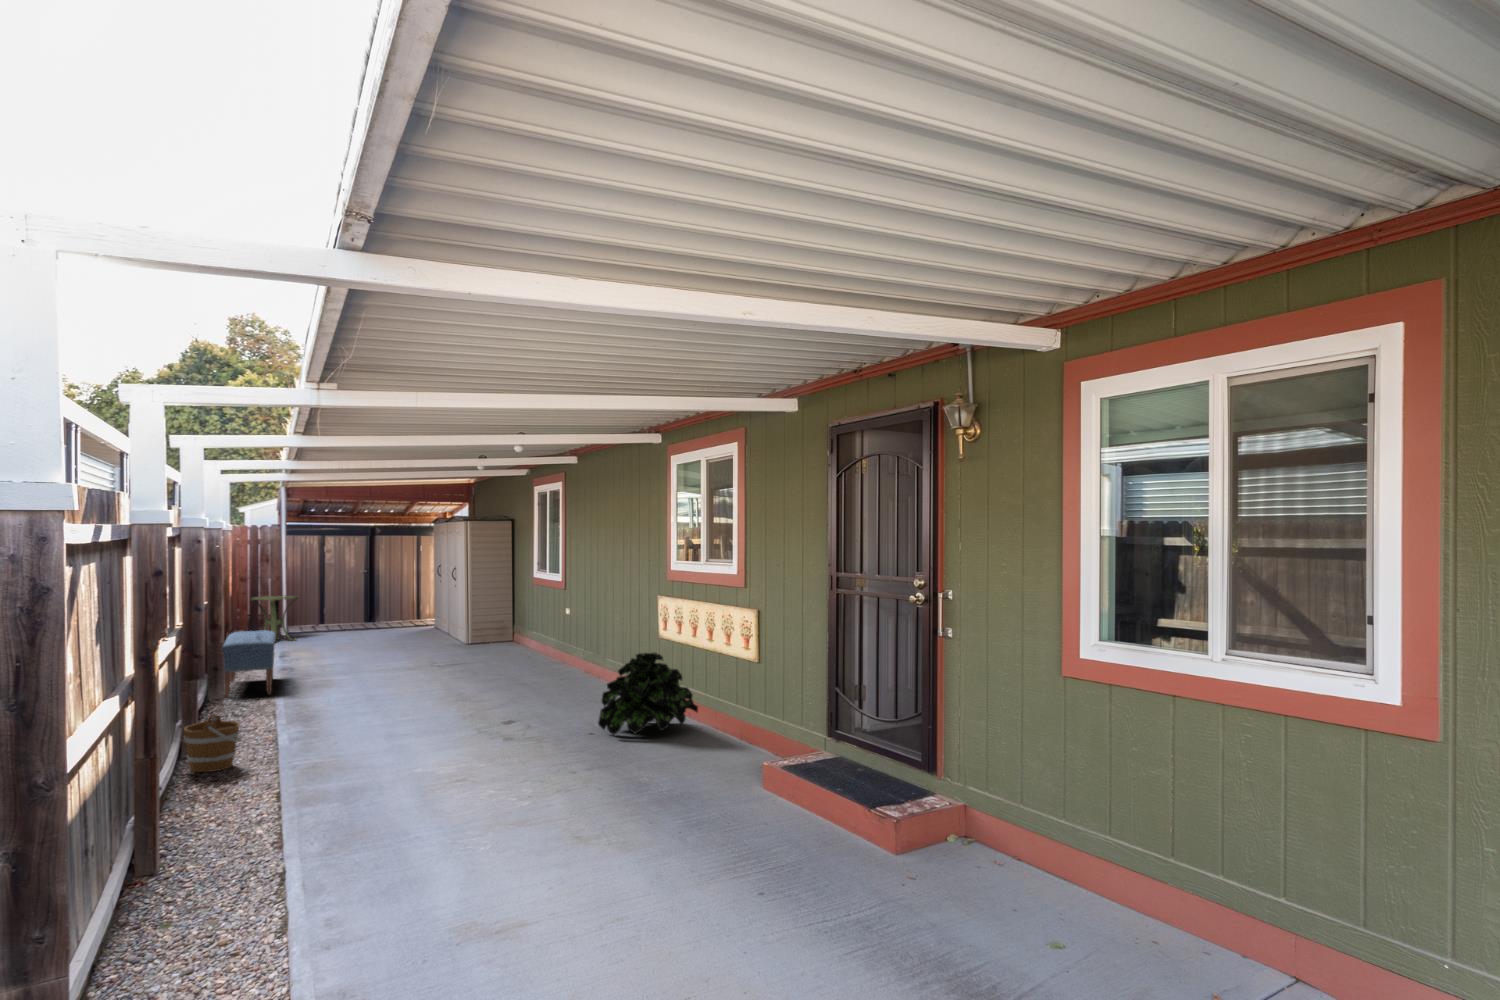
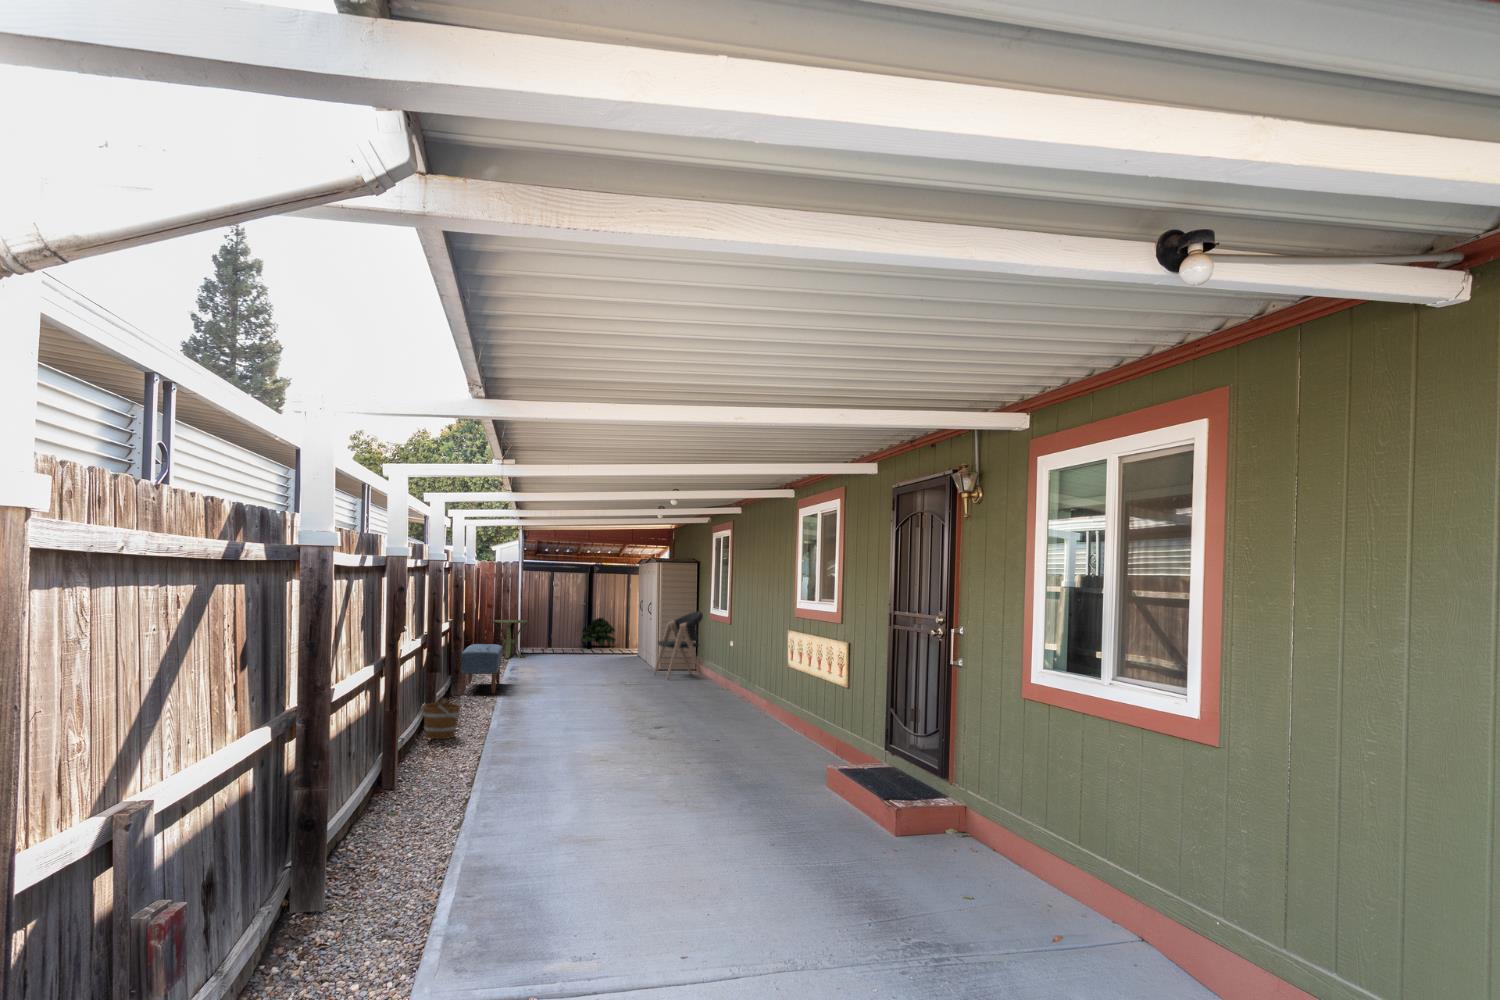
chair: none [466,577,530,659] -> present [654,611,703,680]
potted plant: present [598,652,698,735] -> present [581,618,615,646]

